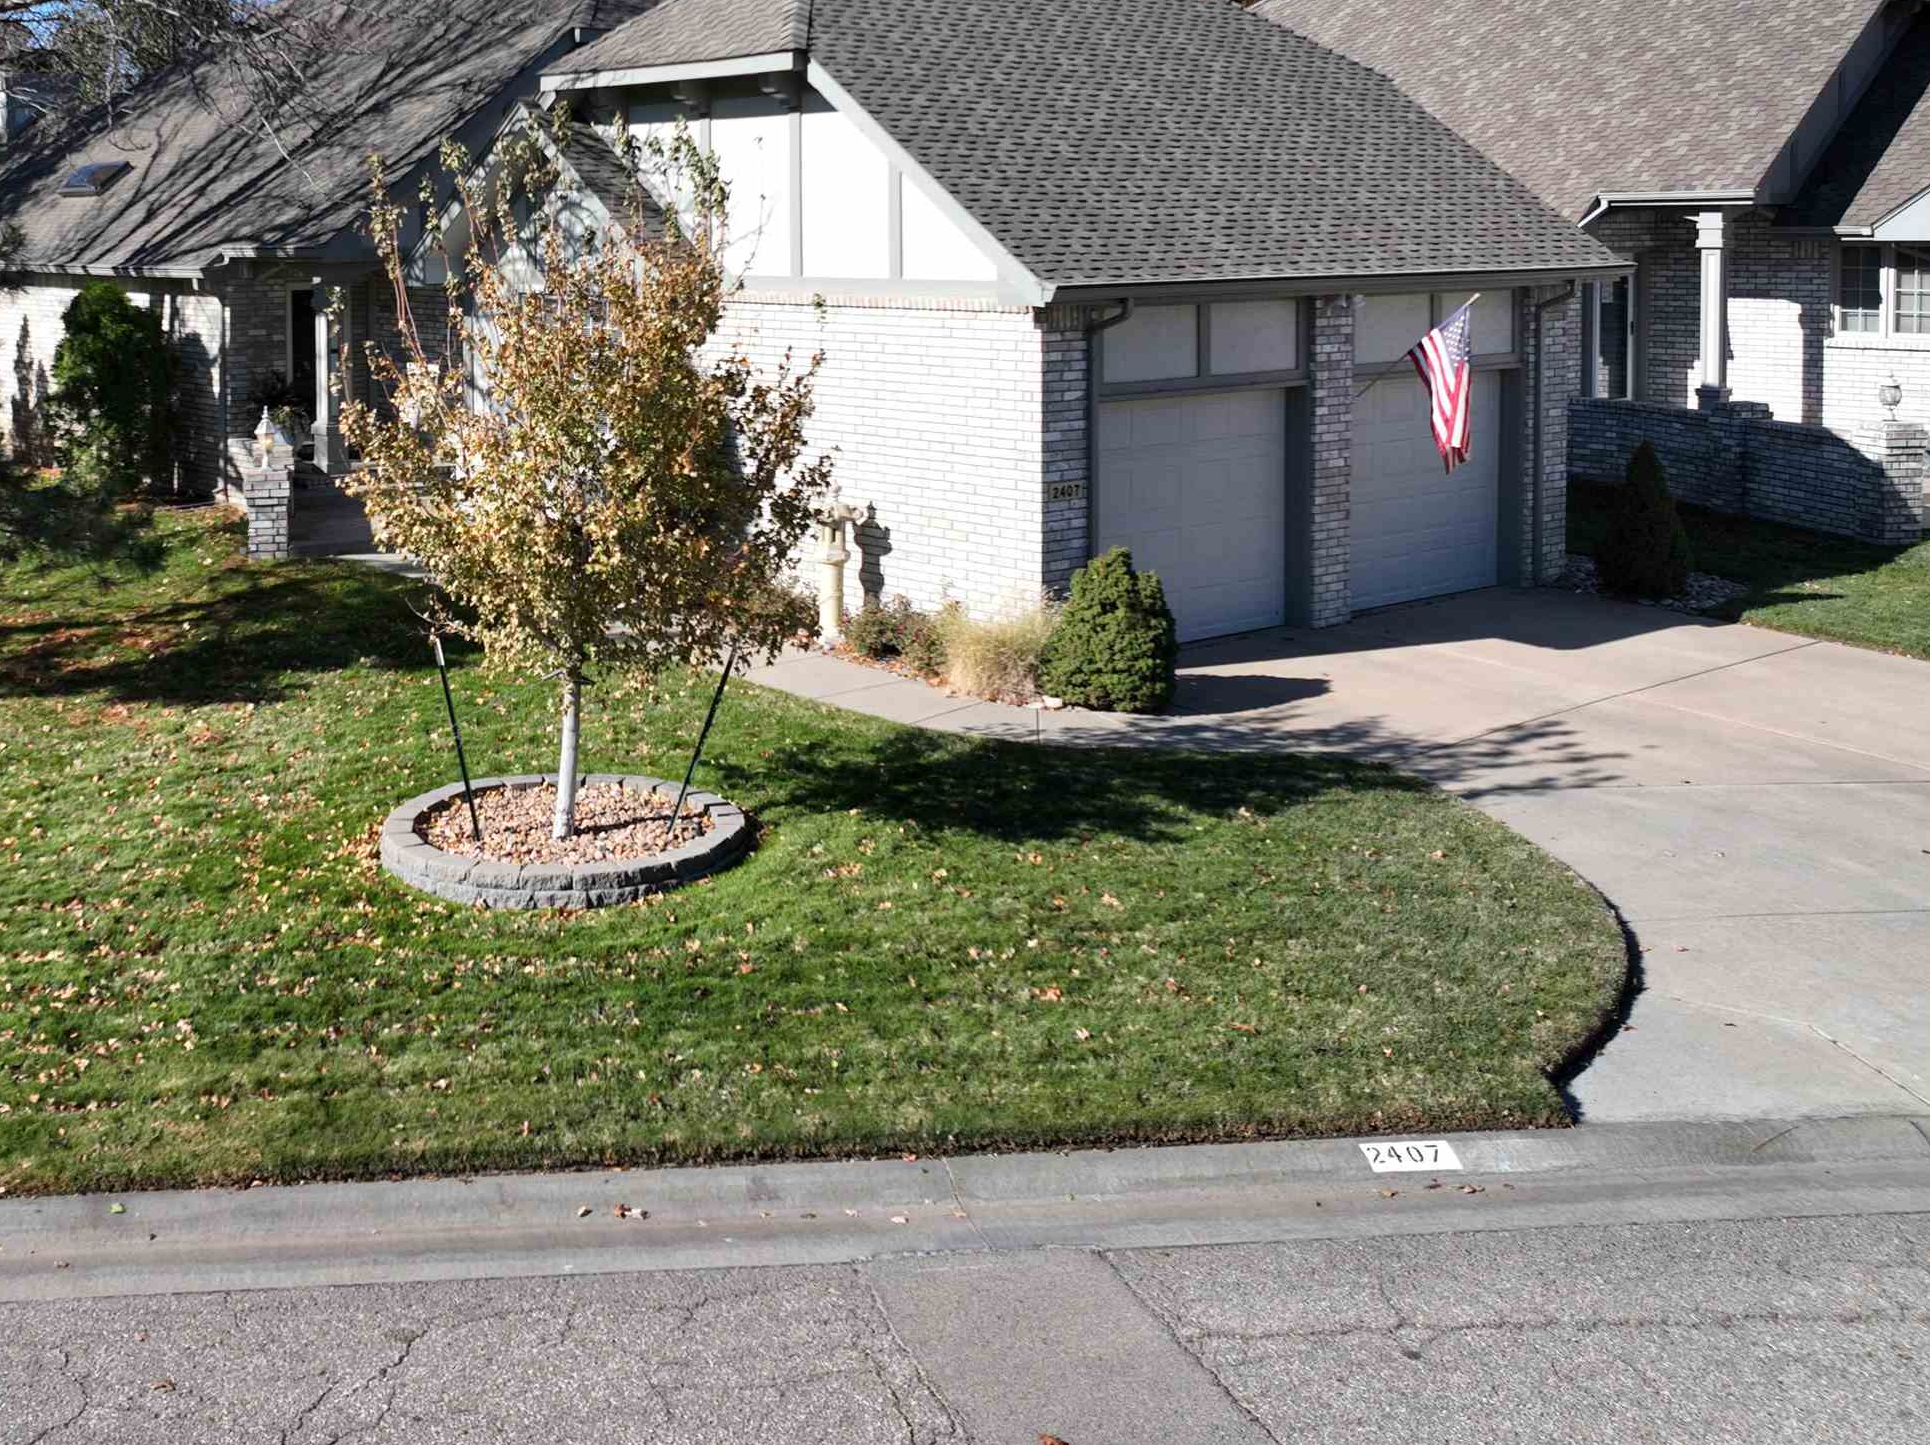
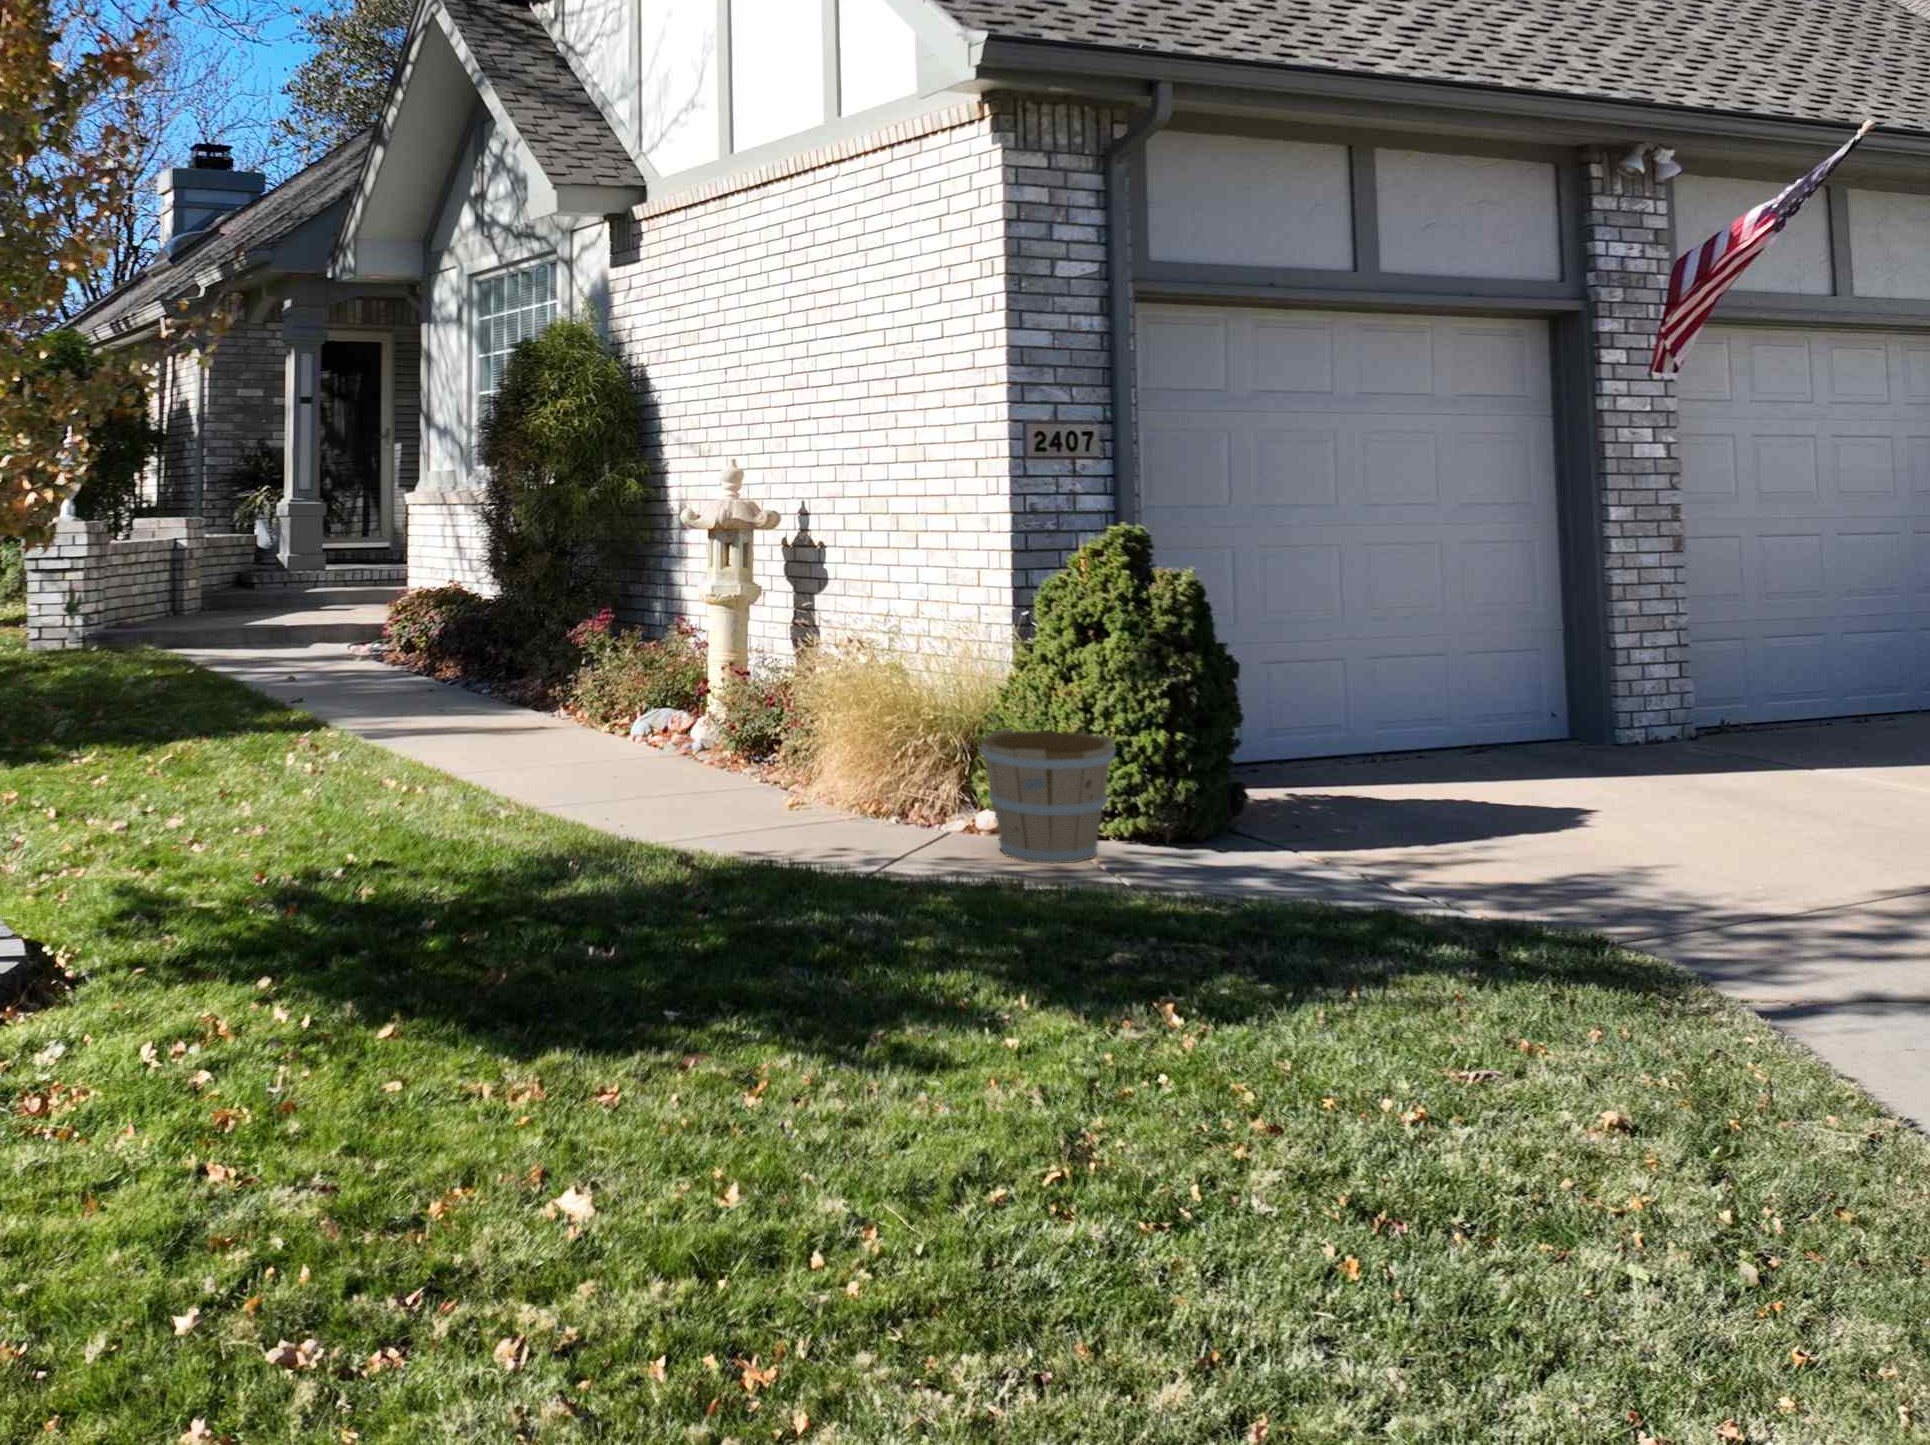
wooden bucket: none [1065,659,1135,729] -> present [981,728,1116,863]

